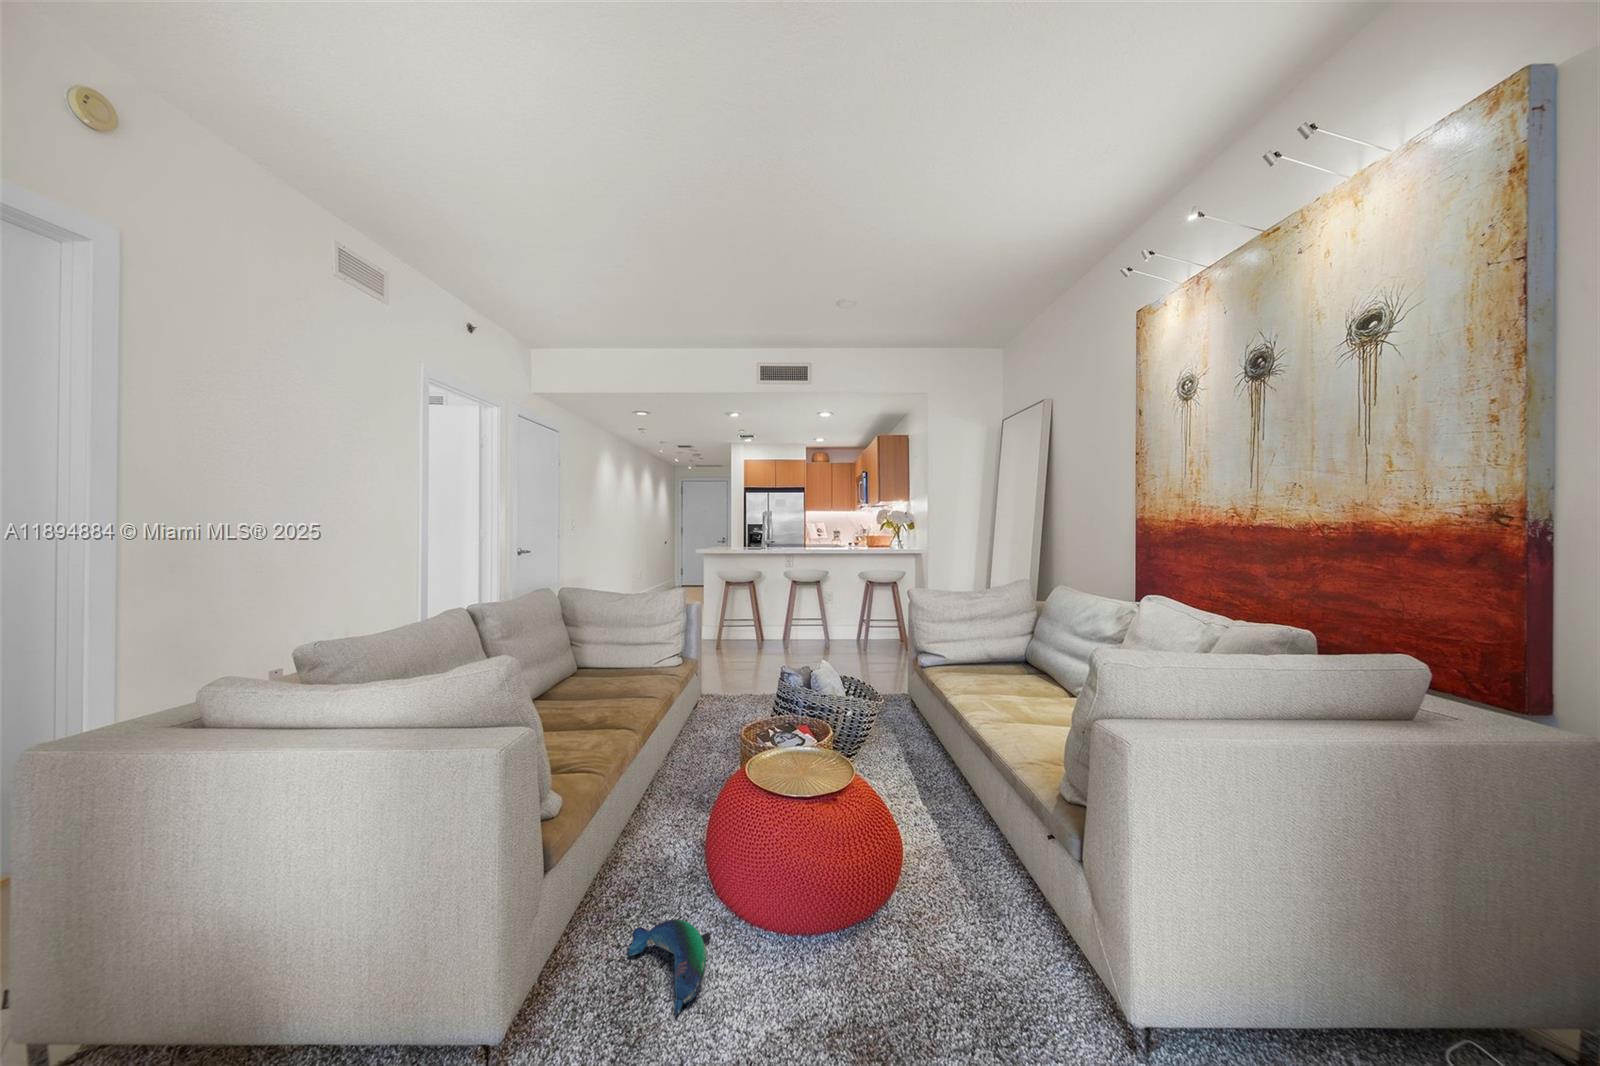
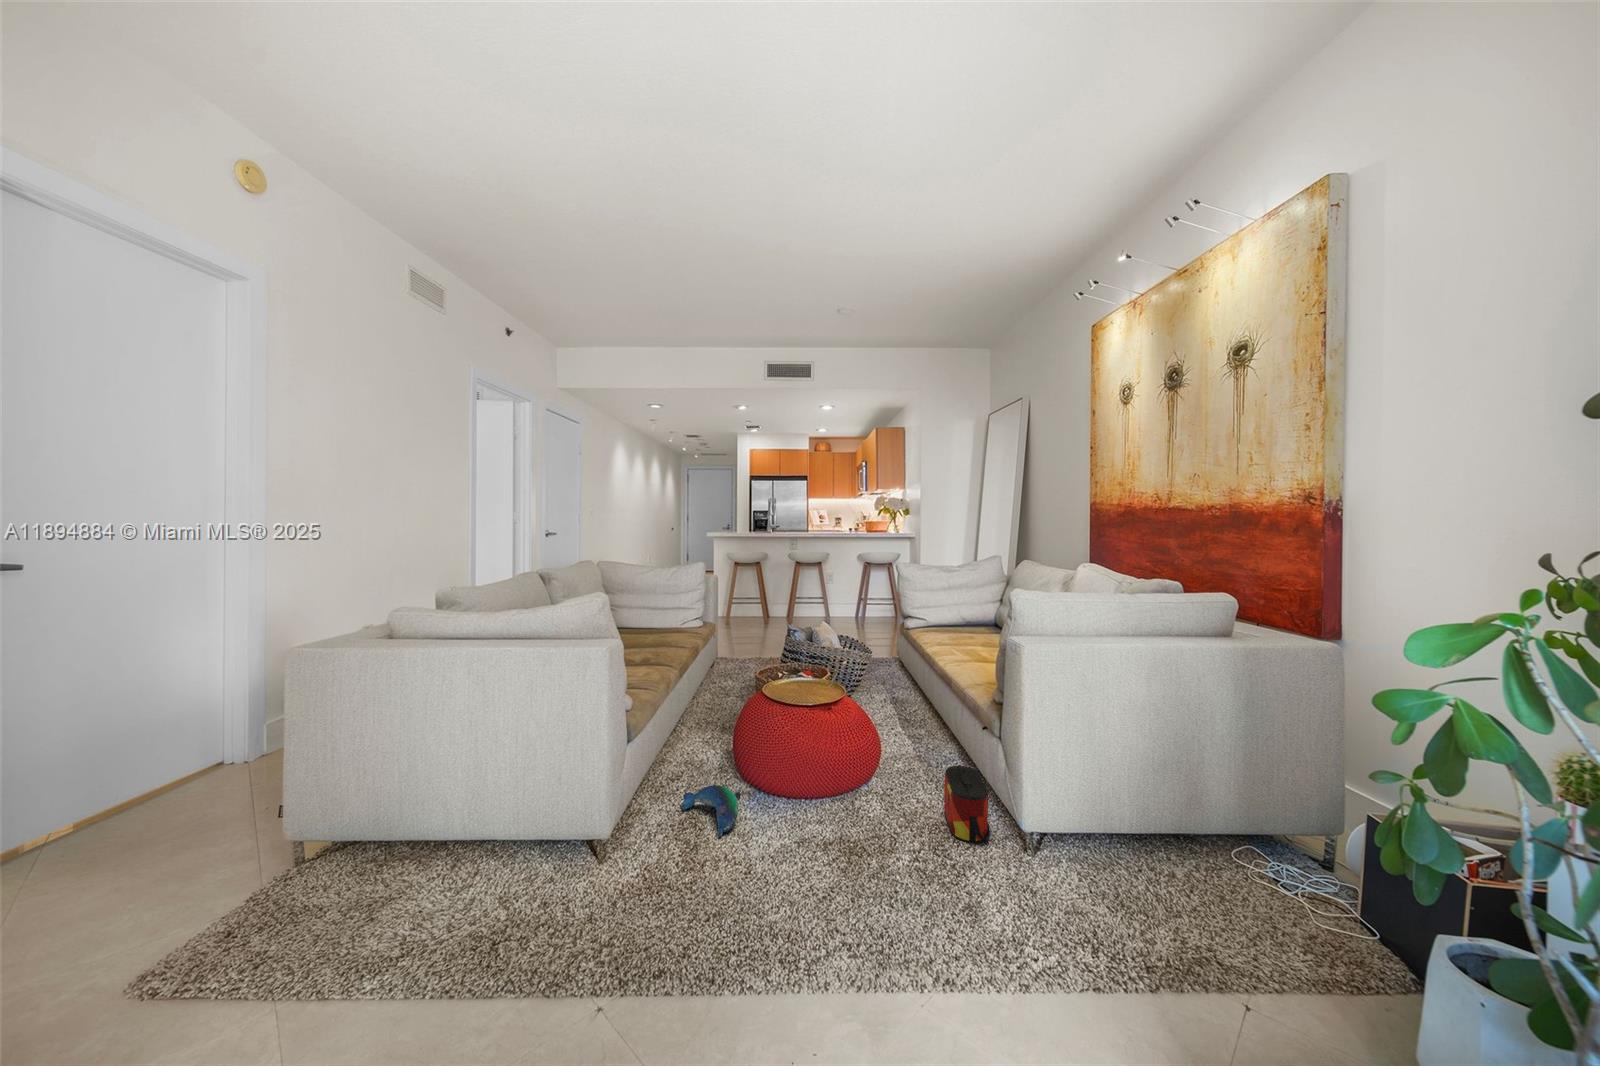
bag: none [996,889,1068,1023] -> present [944,765,990,843]

